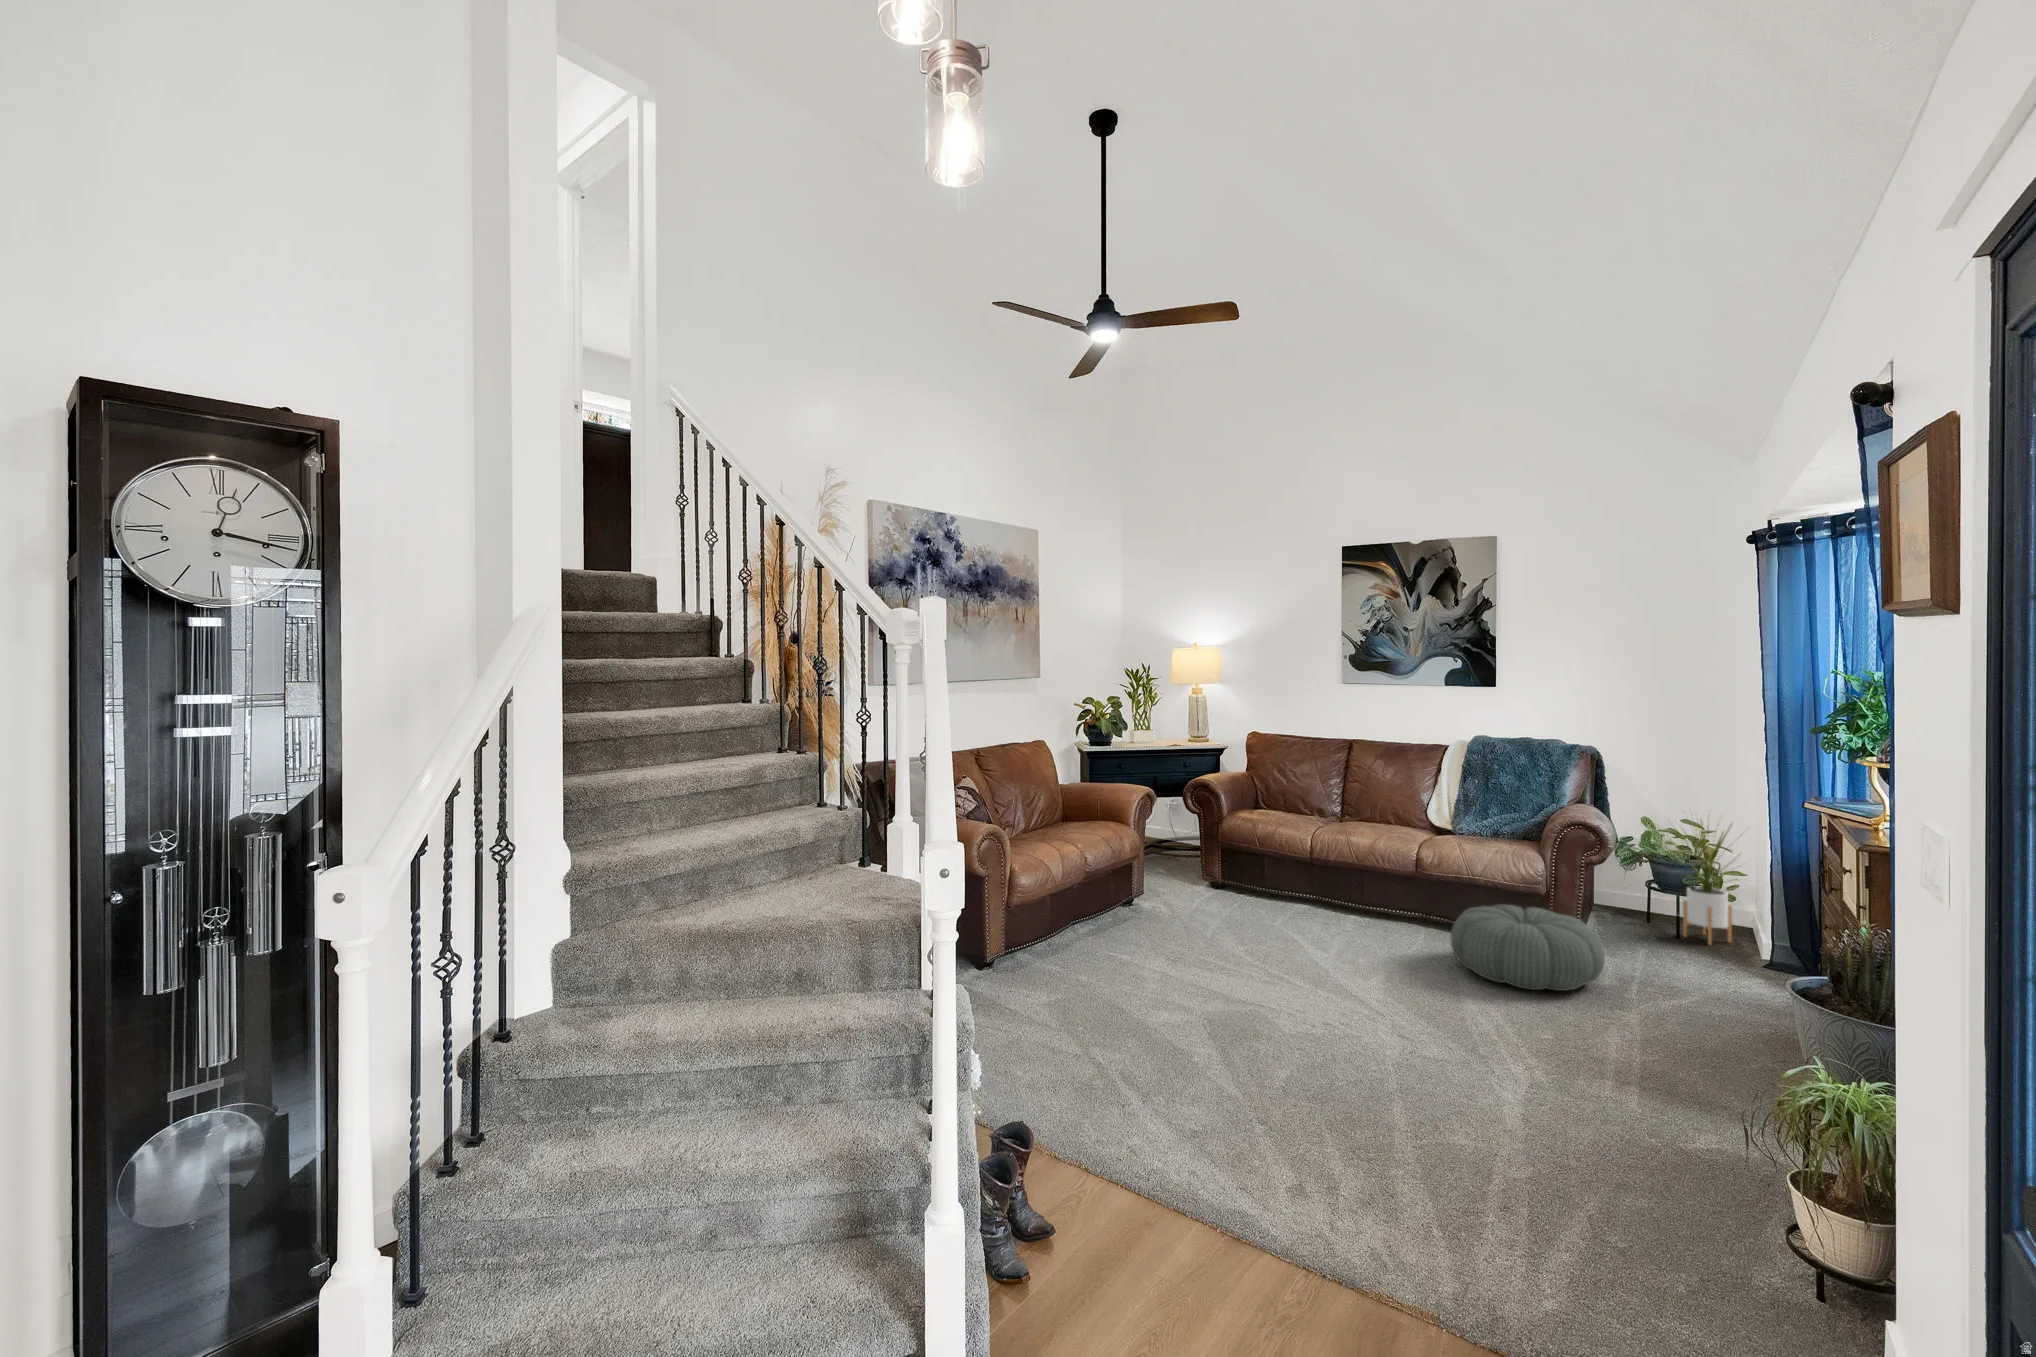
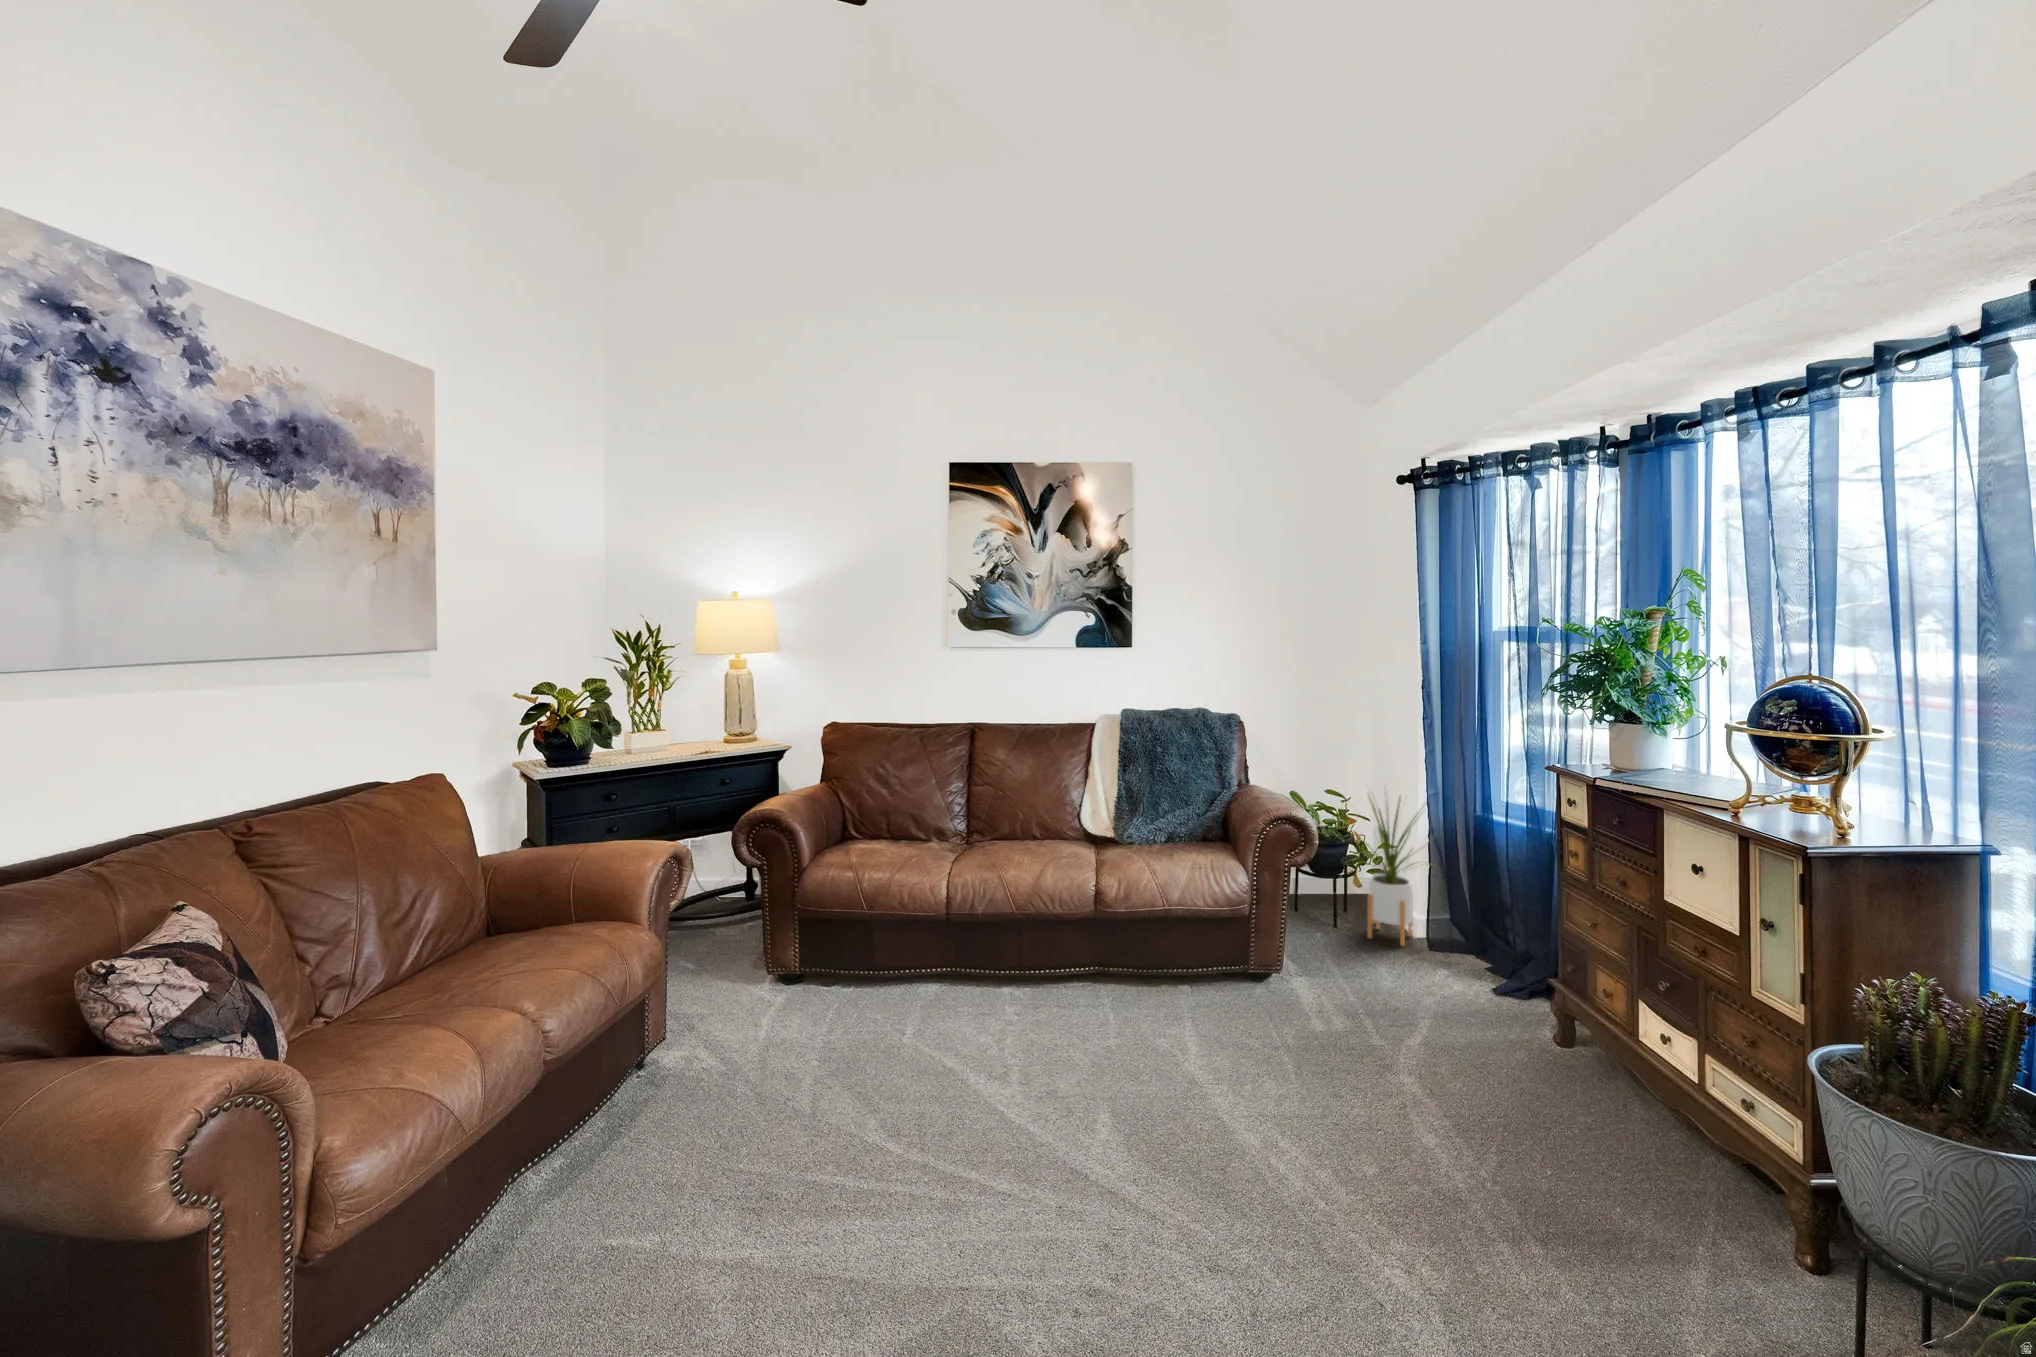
pouf: present [1451,904,1605,991] -> none [1217,962,1451,1133]

